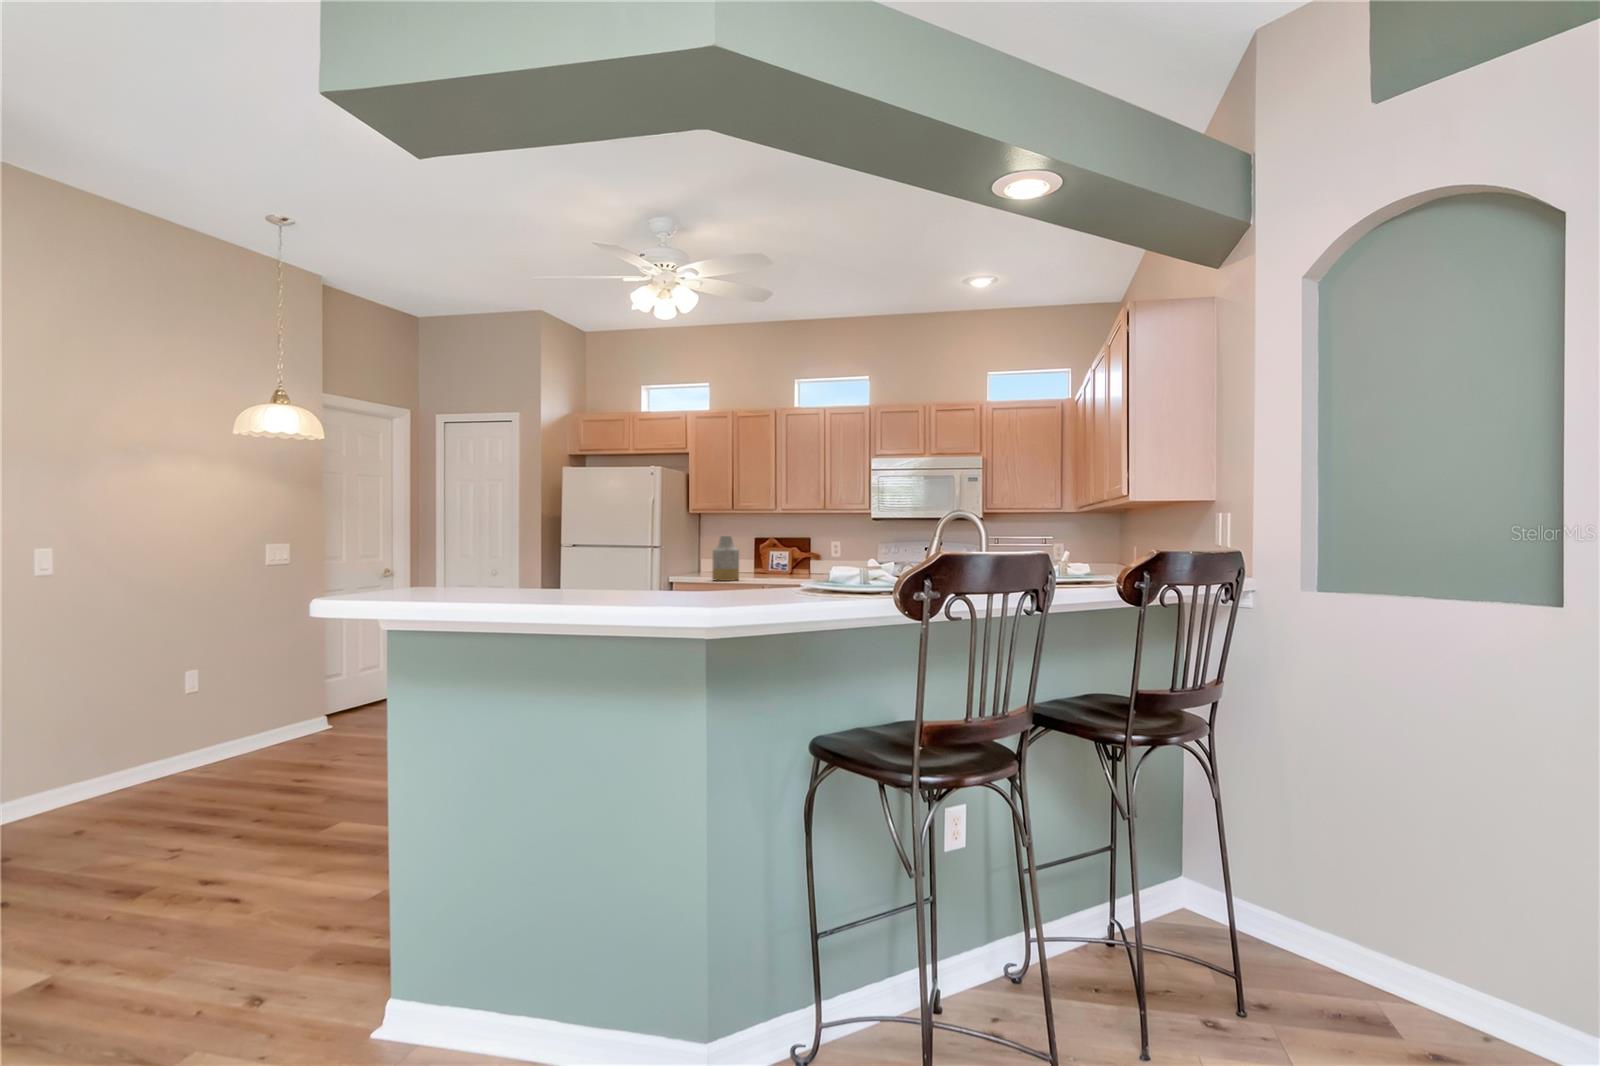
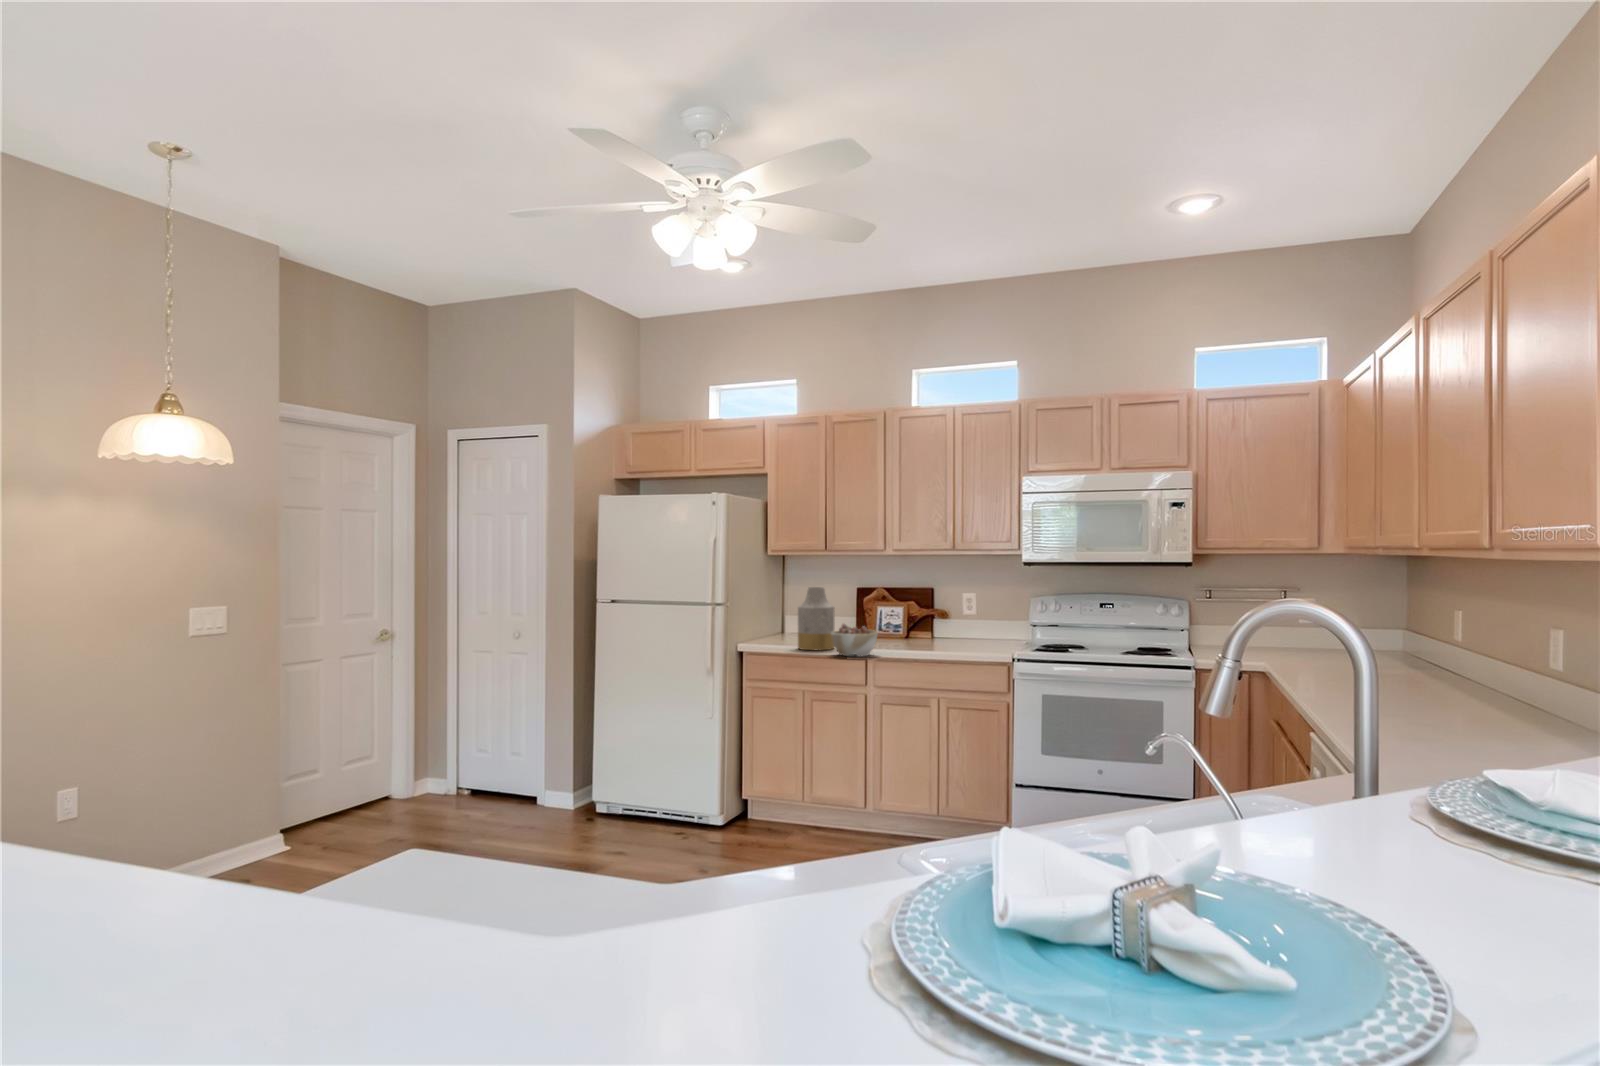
bowl: none [737,560,771,582] -> present [831,624,878,656]

